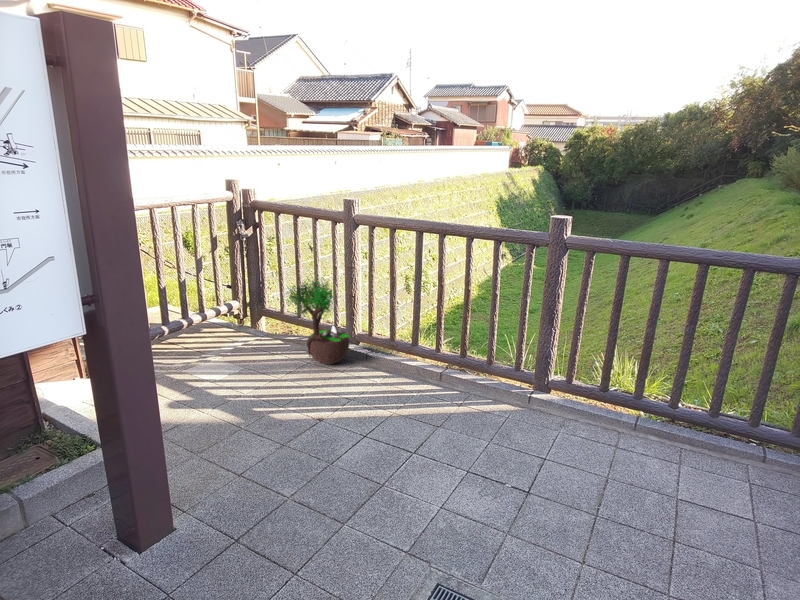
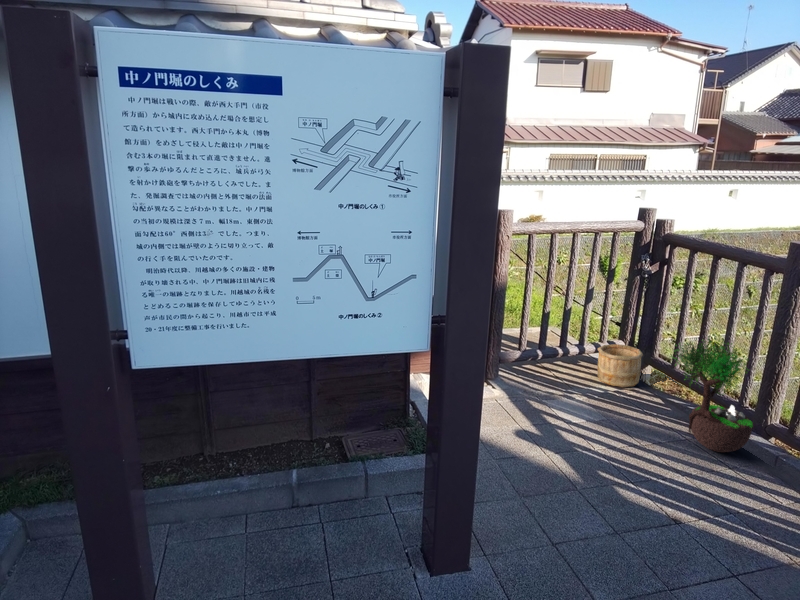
wooden bucket: none [218,304,259,342] -> present [597,344,643,387]

